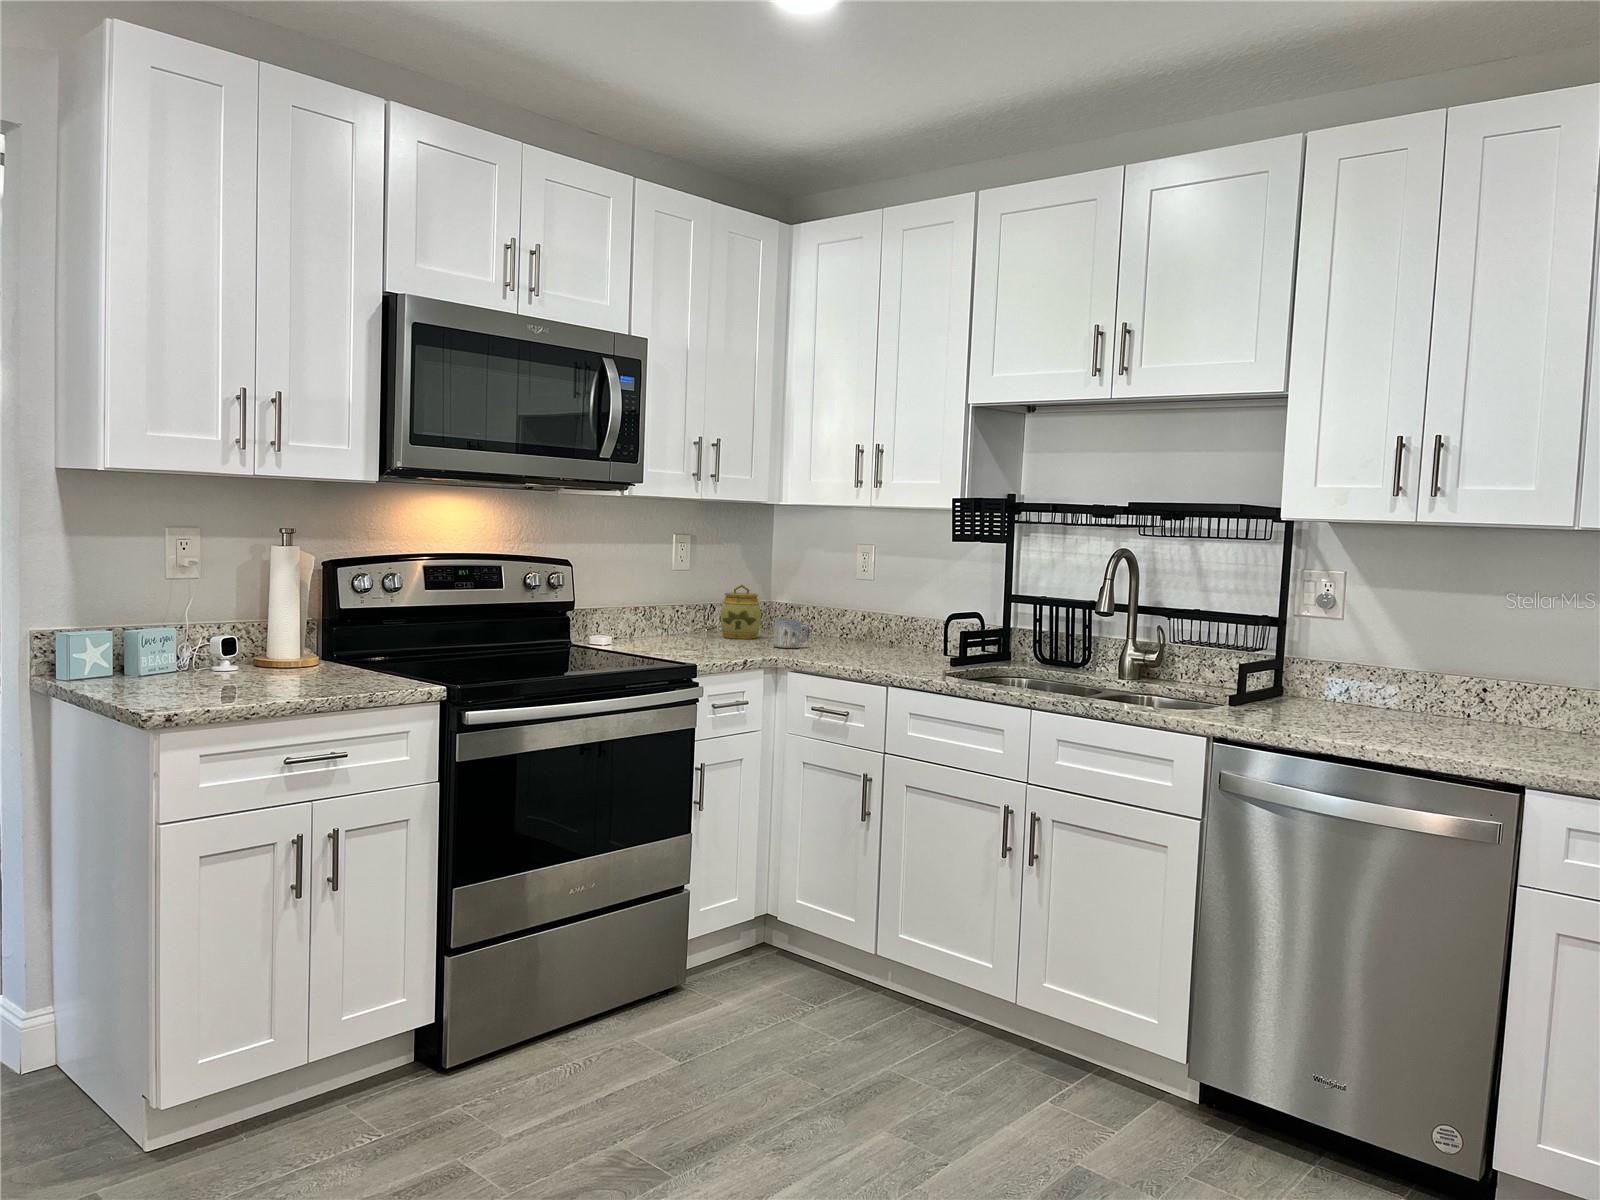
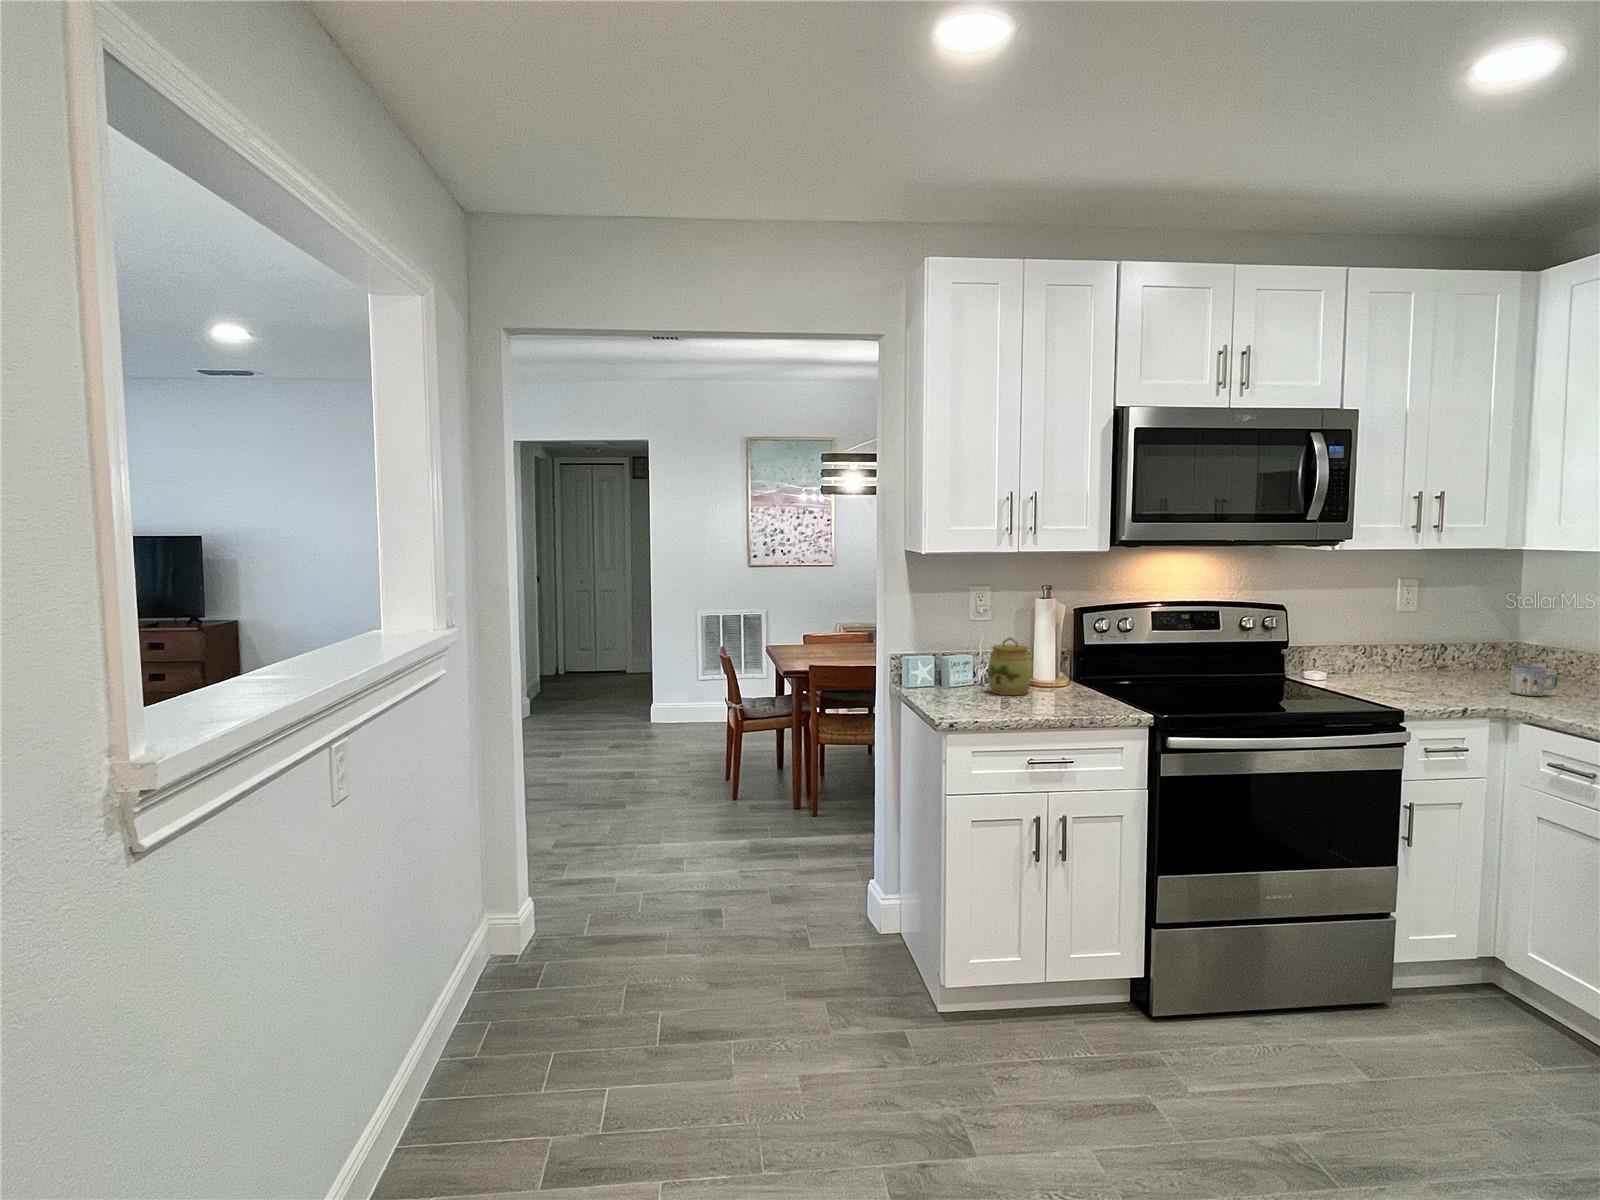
jar: present [720,584,761,639] -> present [988,637,1032,695]

